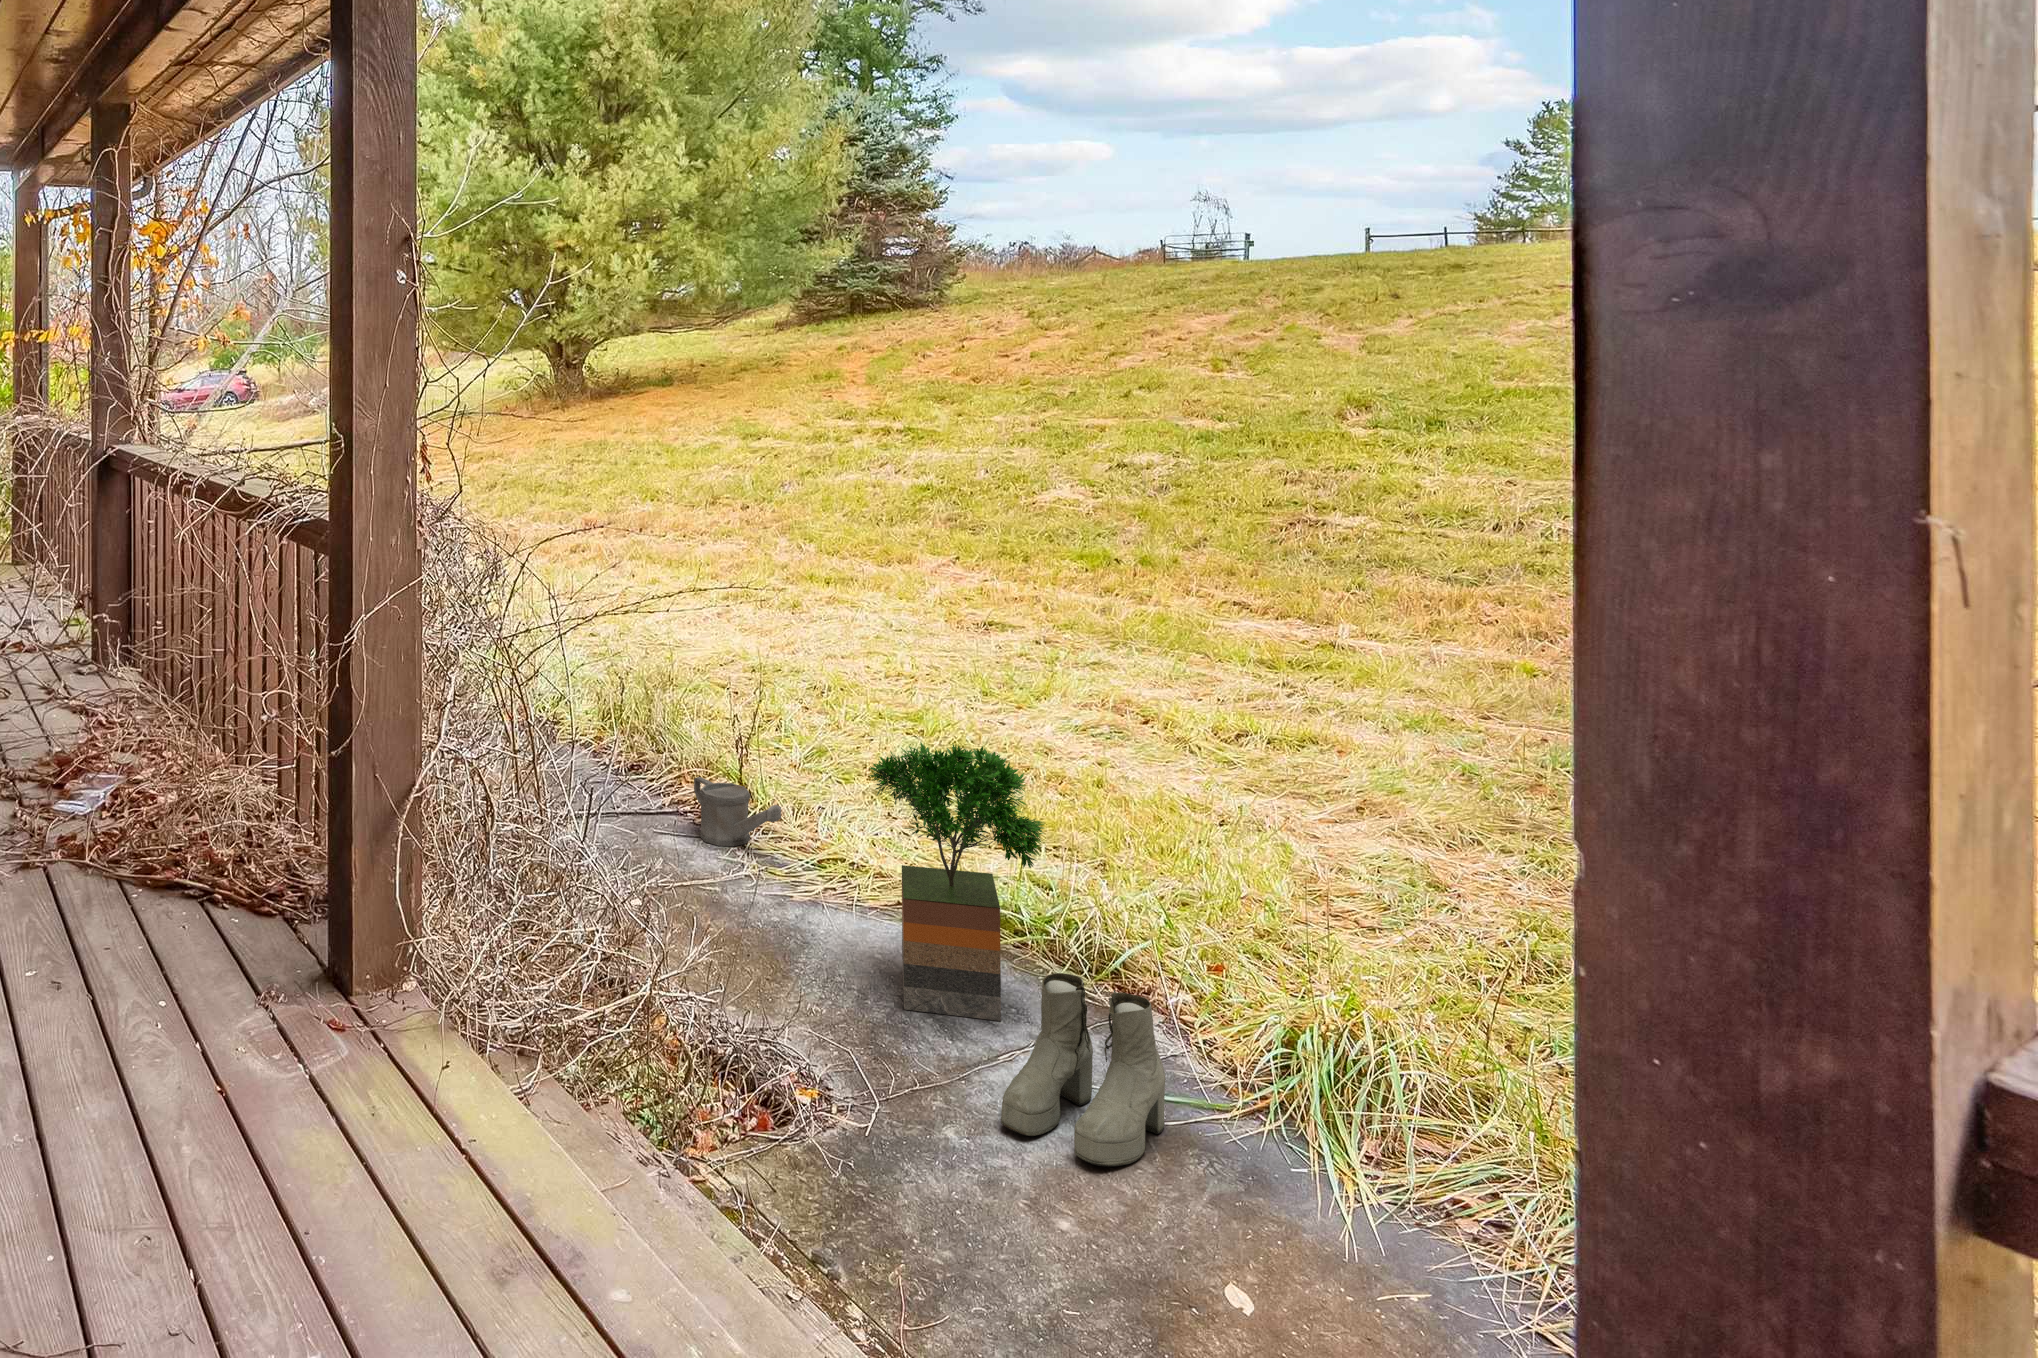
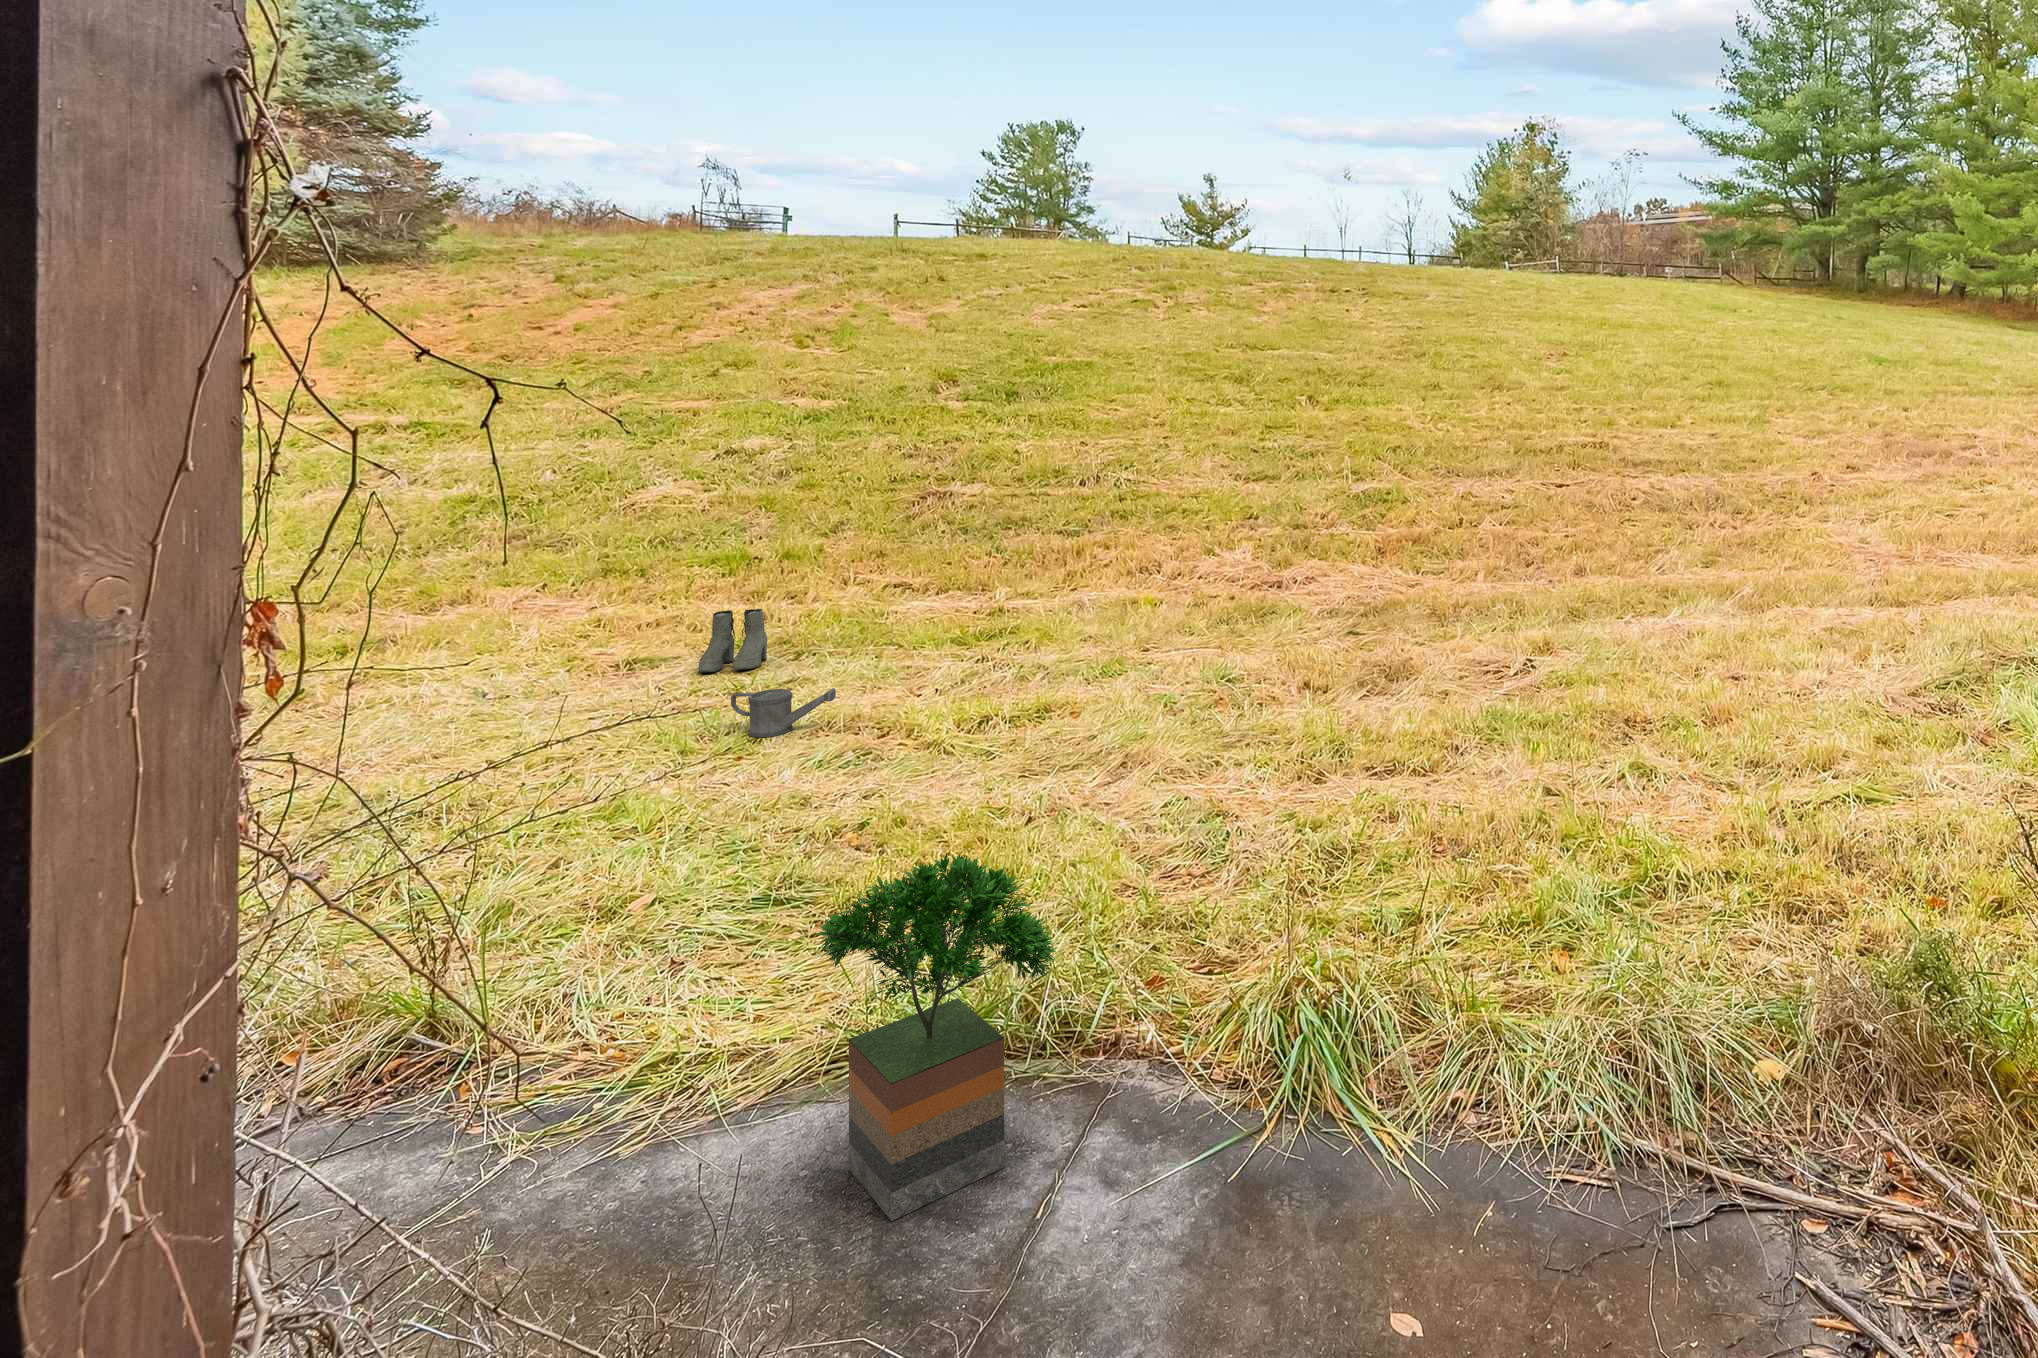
watering can: present [694,777,781,846] -> present [731,688,836,737]
boots: present [1001,973,1165,1166] -> present [698,609,767,673]

